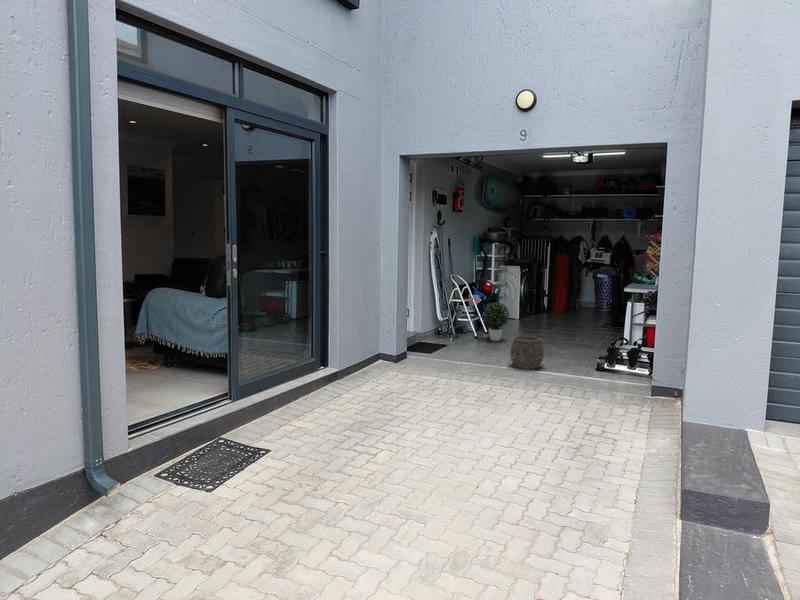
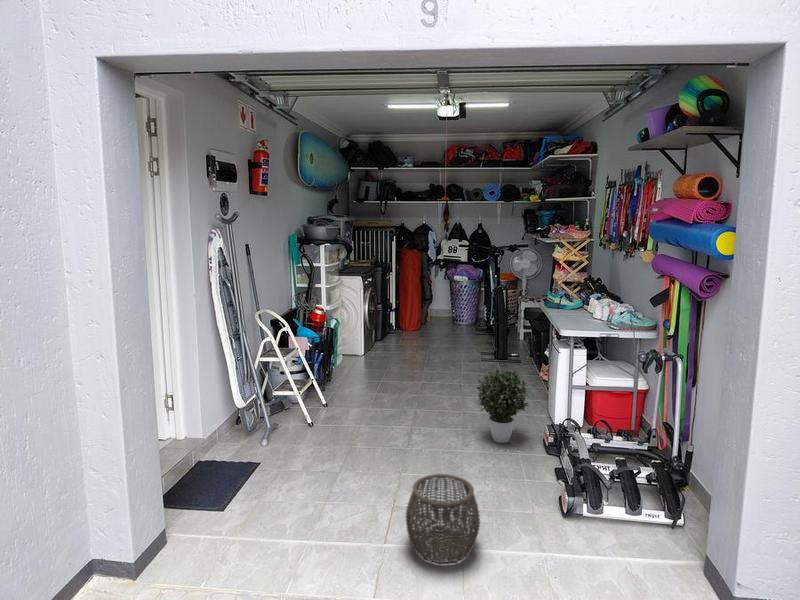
potted plant: present [483,303,510,342] -> present [477,370,529,443]

